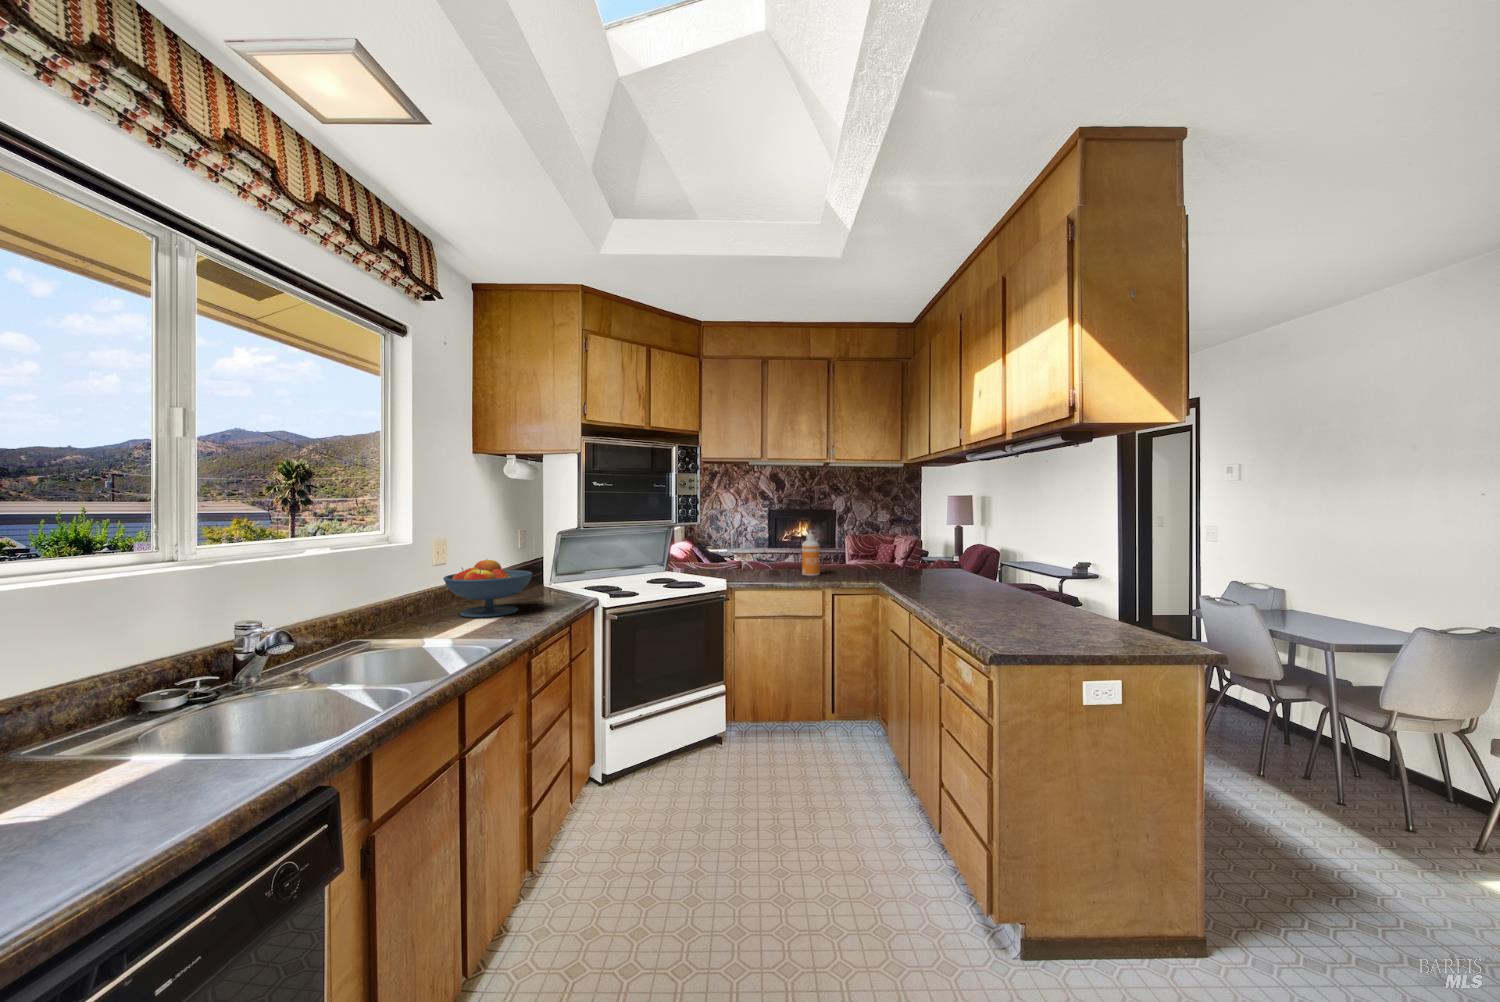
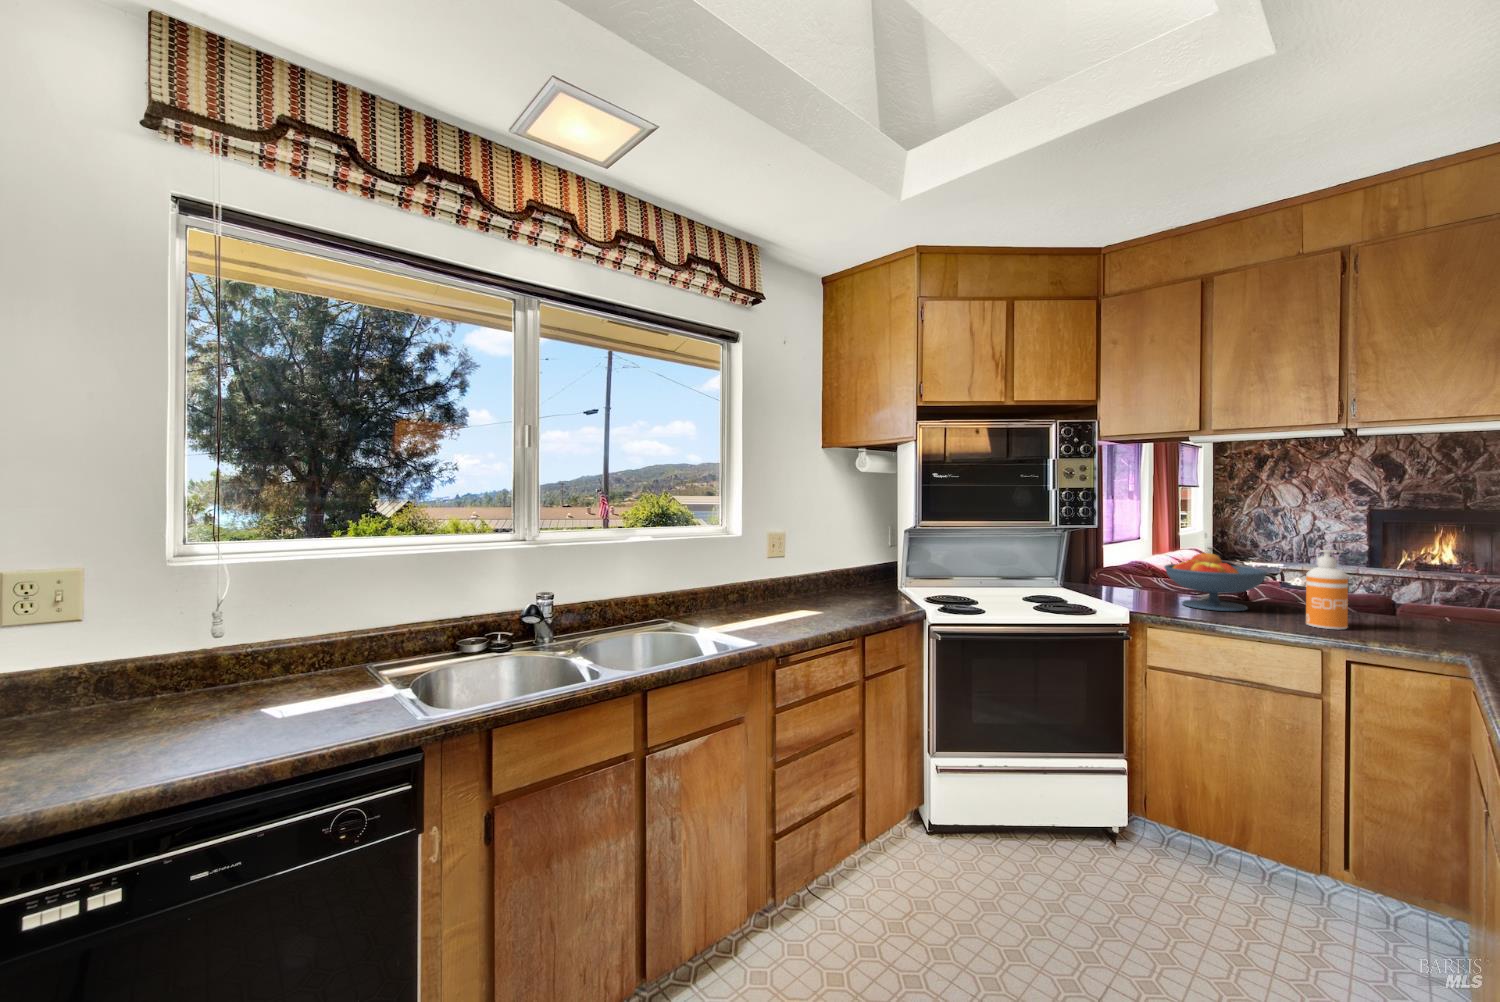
fruit bowl: present [443,559,533,617] -> present [1164,553,1267,611]

